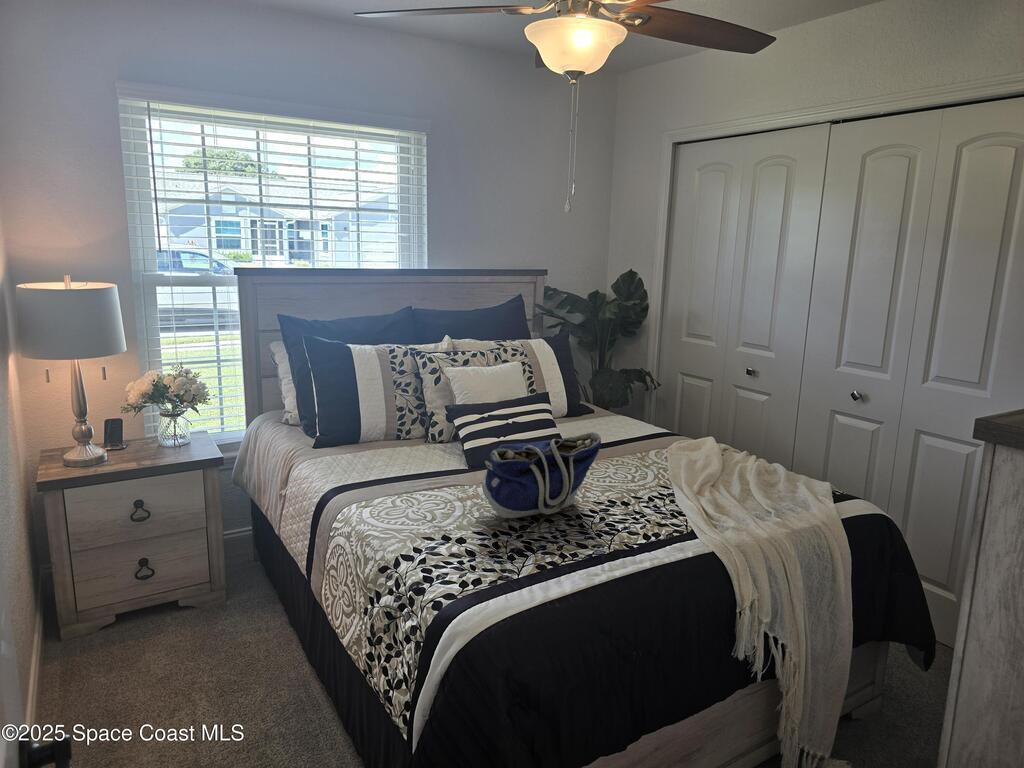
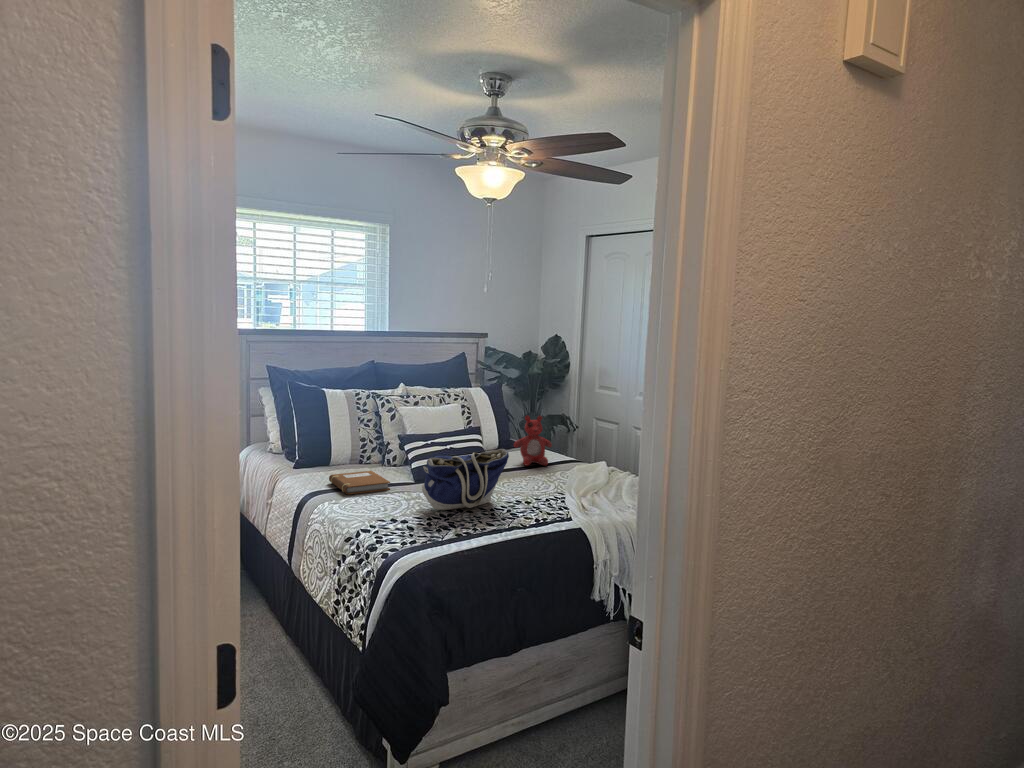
stuffed bear: none [591,377,640,442] -> present [514,416,552,466]
notebook: none [358,453,438,490] -> present [329,471,390,494]

